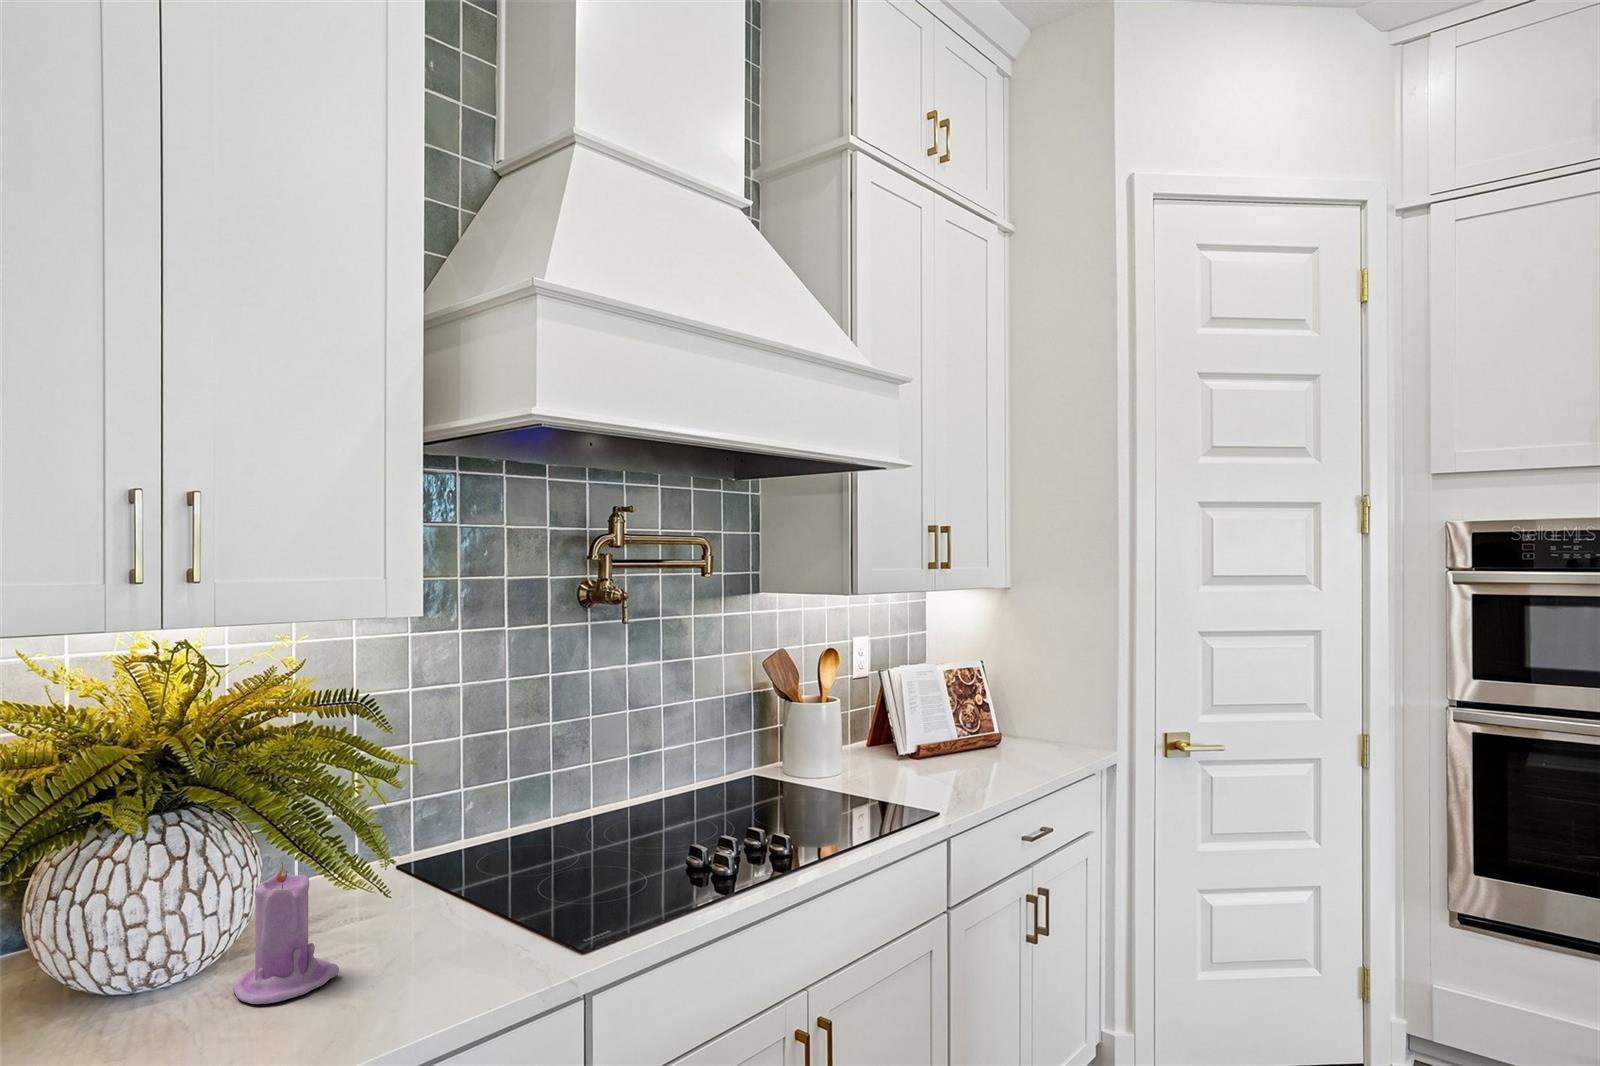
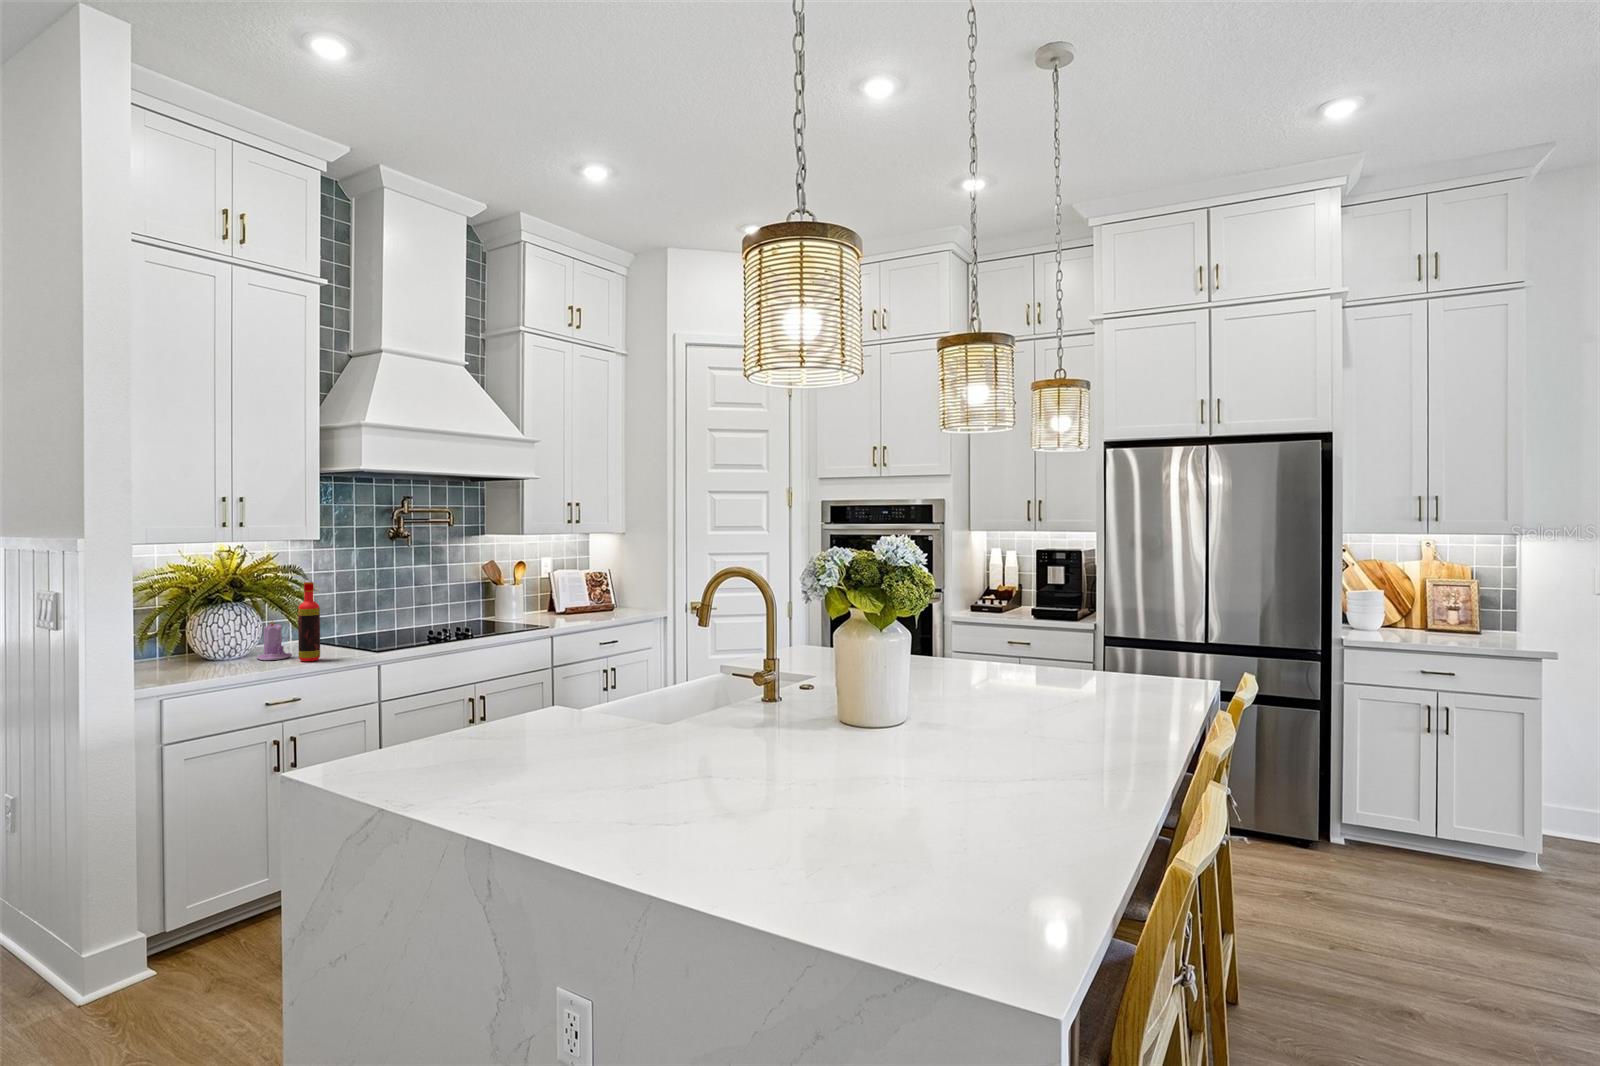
bottle: none [353,747,420,1015] -> present [298,582,320,662]

